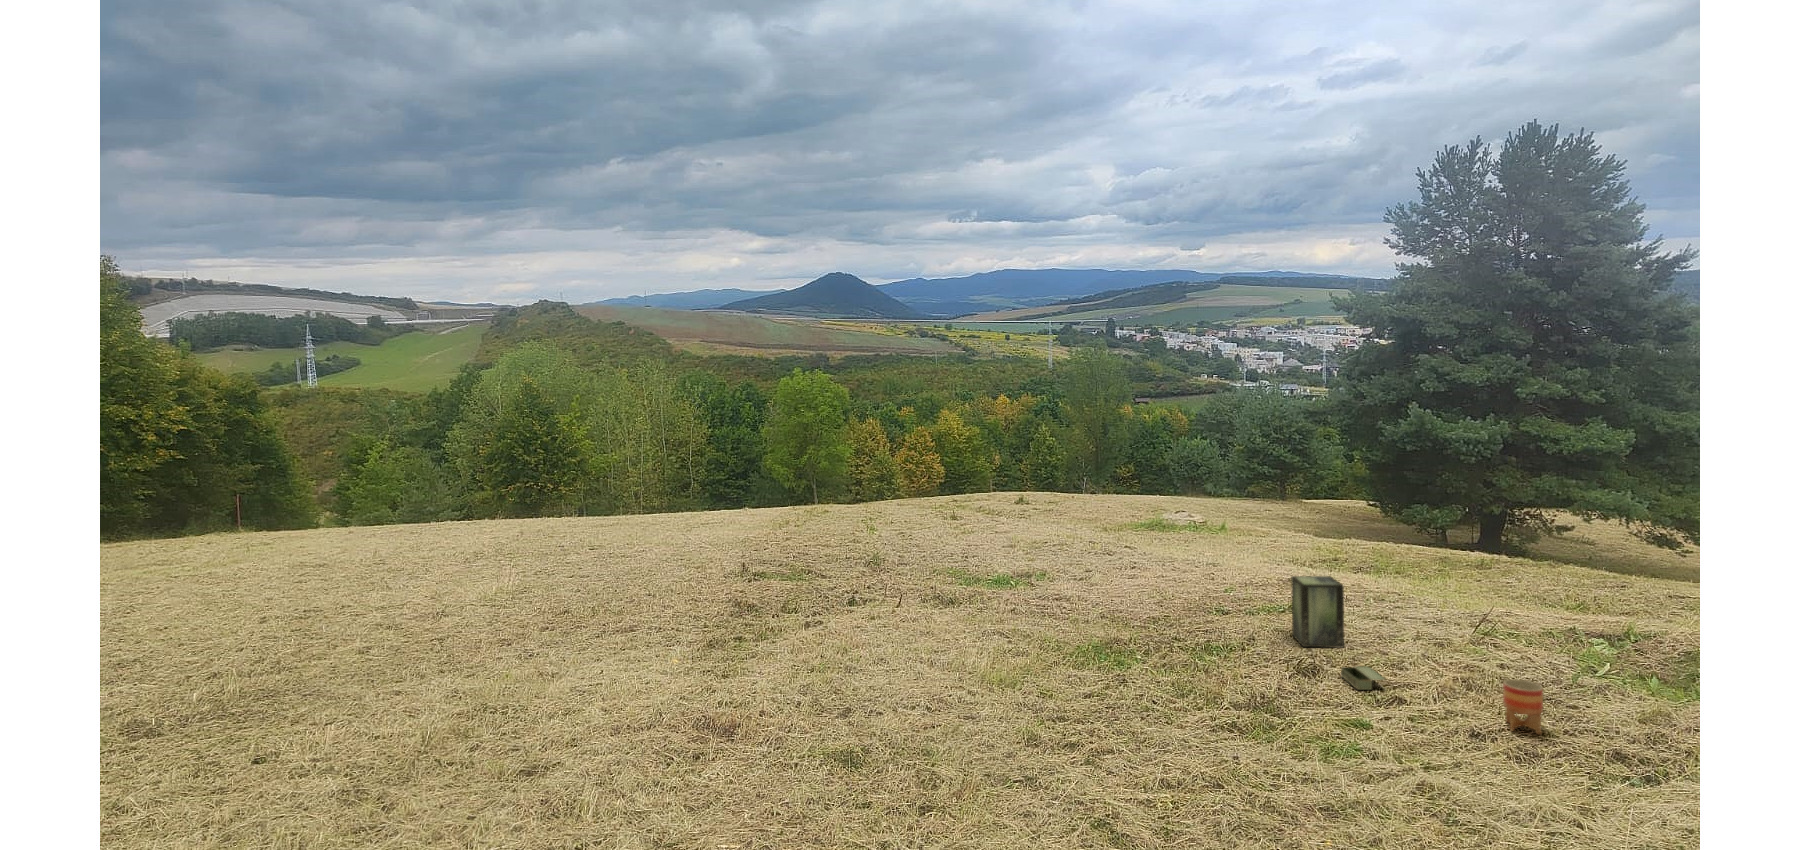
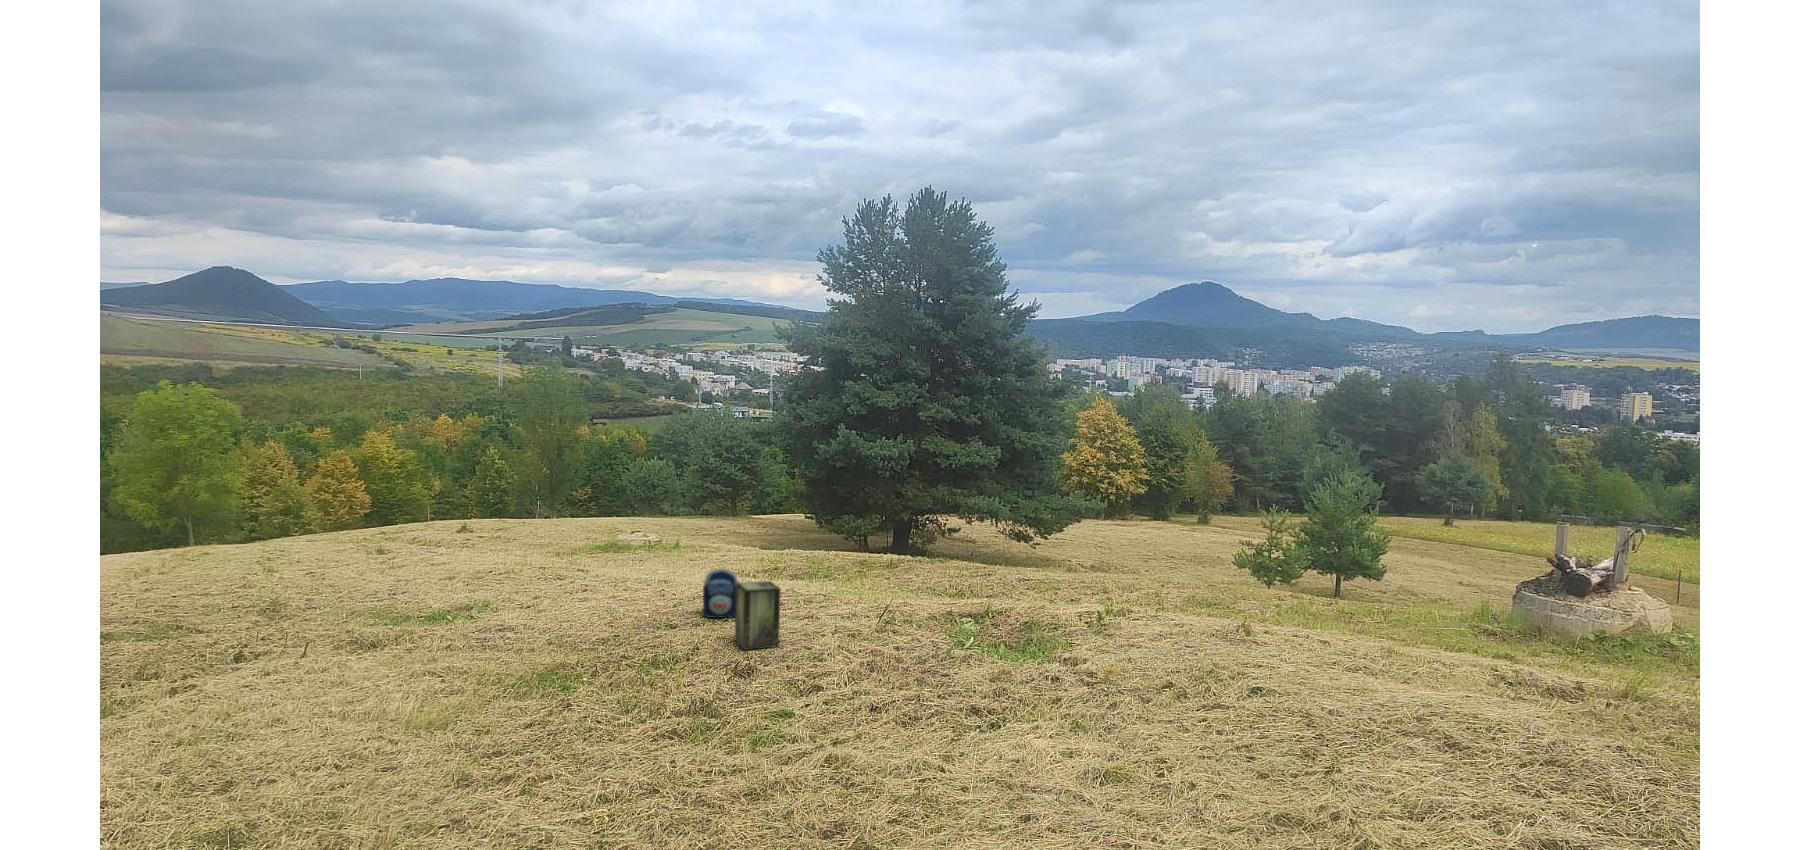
backpack: none [1255,560,1295,611] -> present [702,568,739,618]
toolbox: present [1341,666,1385,690] -> none [774,661,811,683]
planter: present [1503,679,1543,734] -> none [895,657,922,701]

